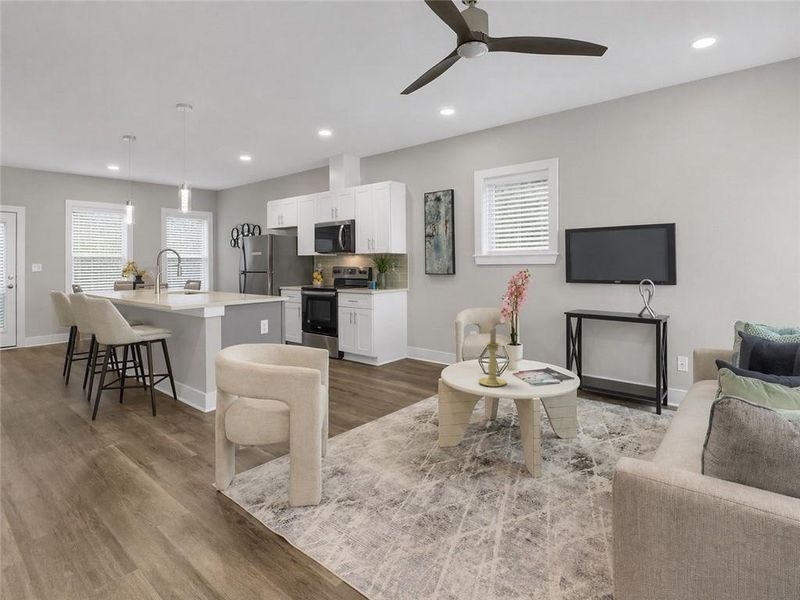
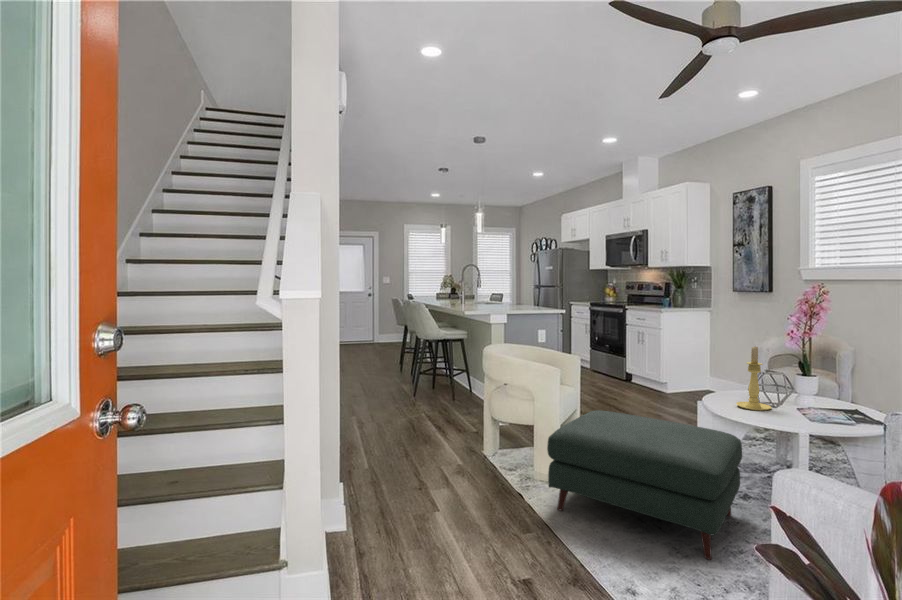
ottoman: none [323,414,529,571] -> present [547,410,742,560]

